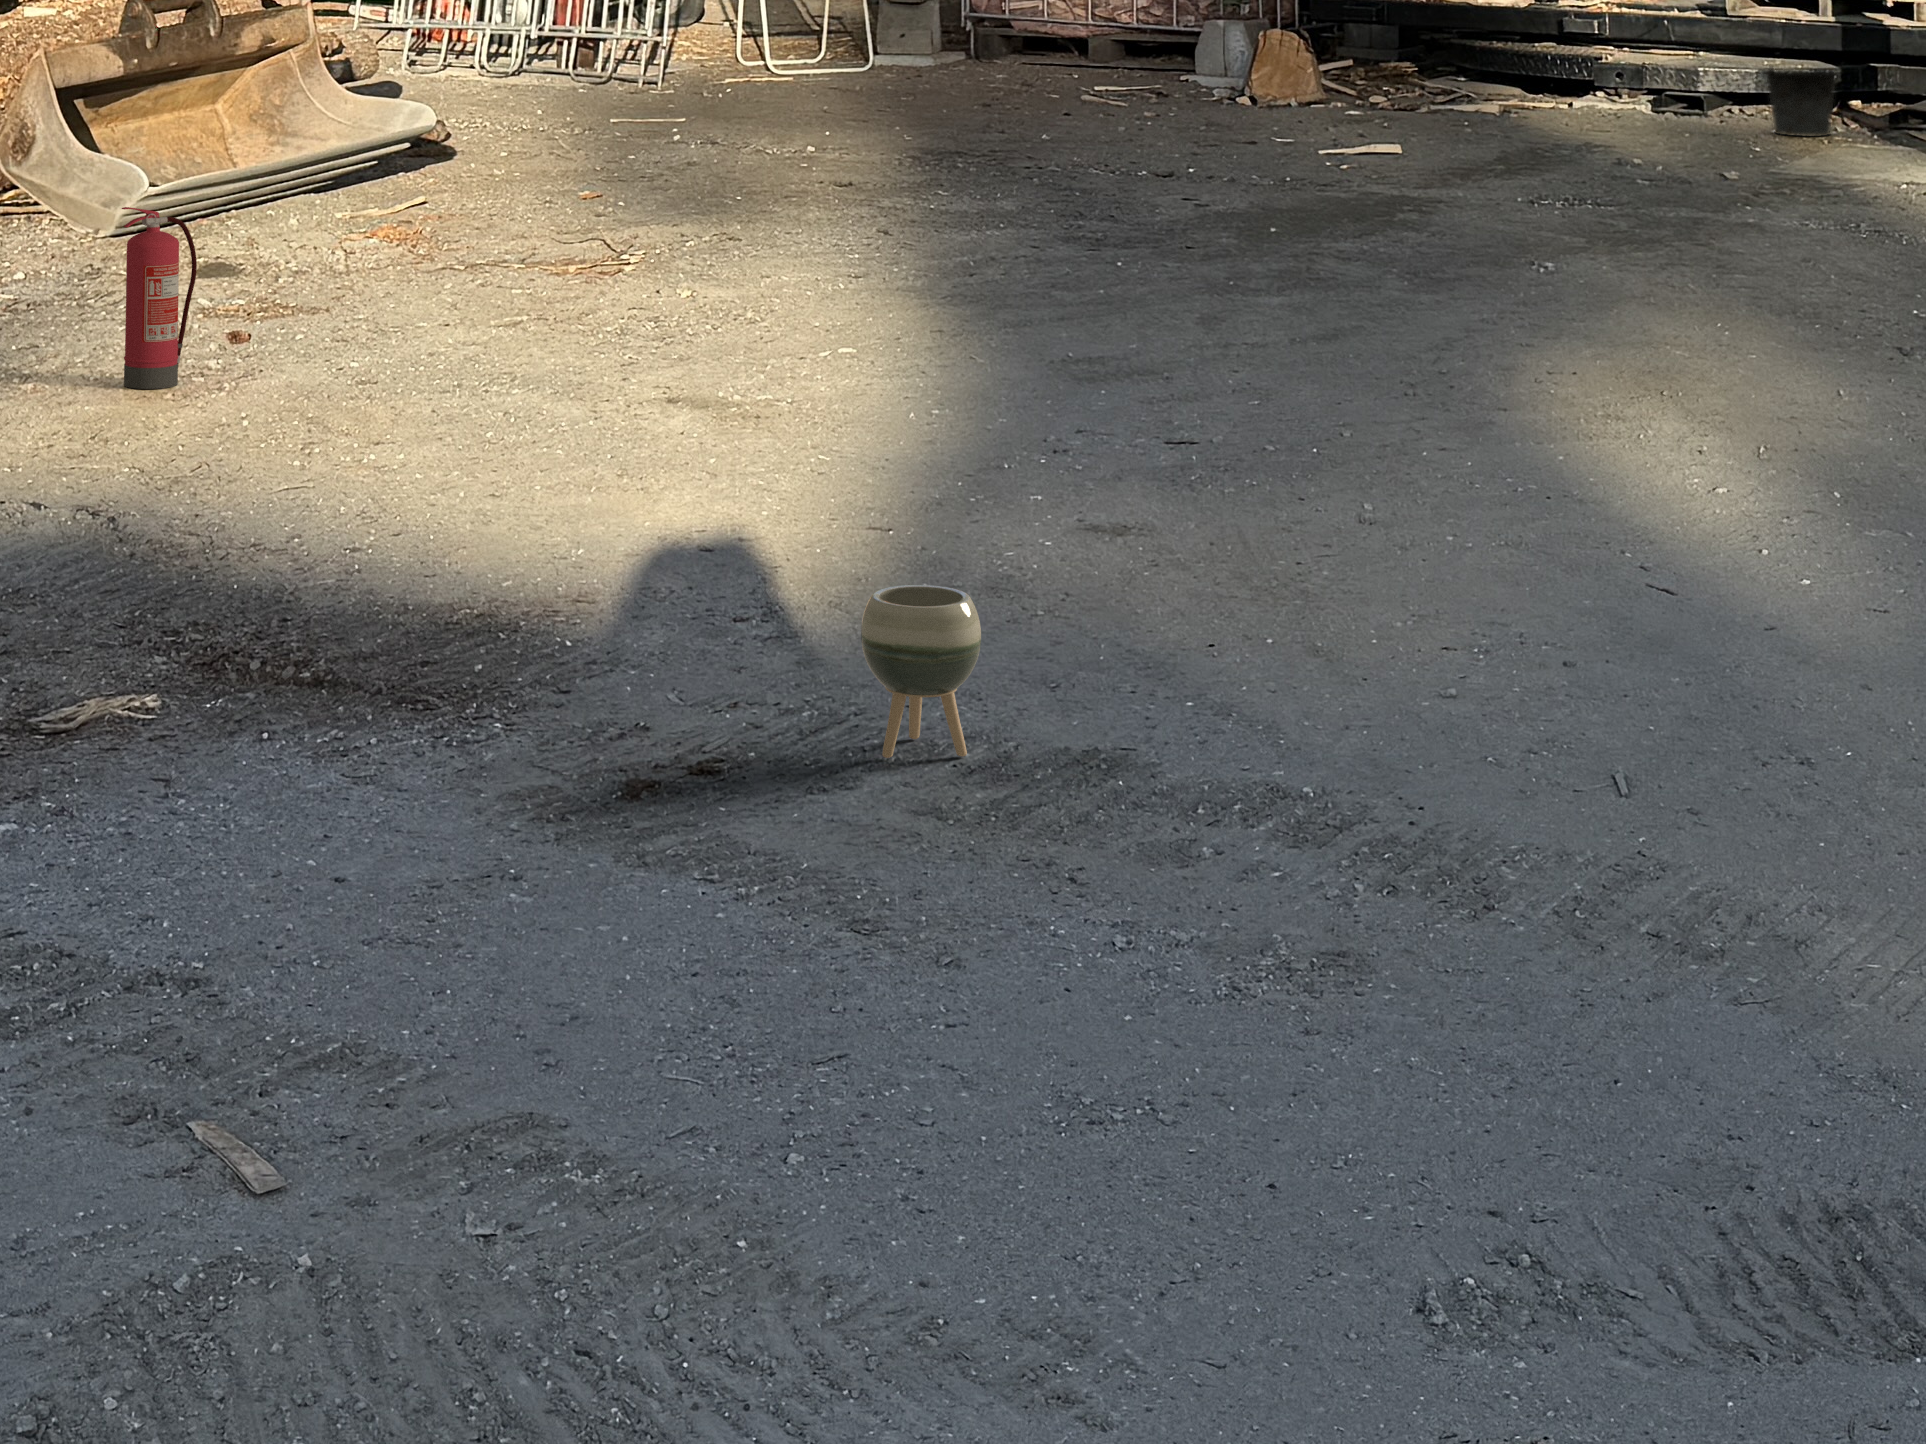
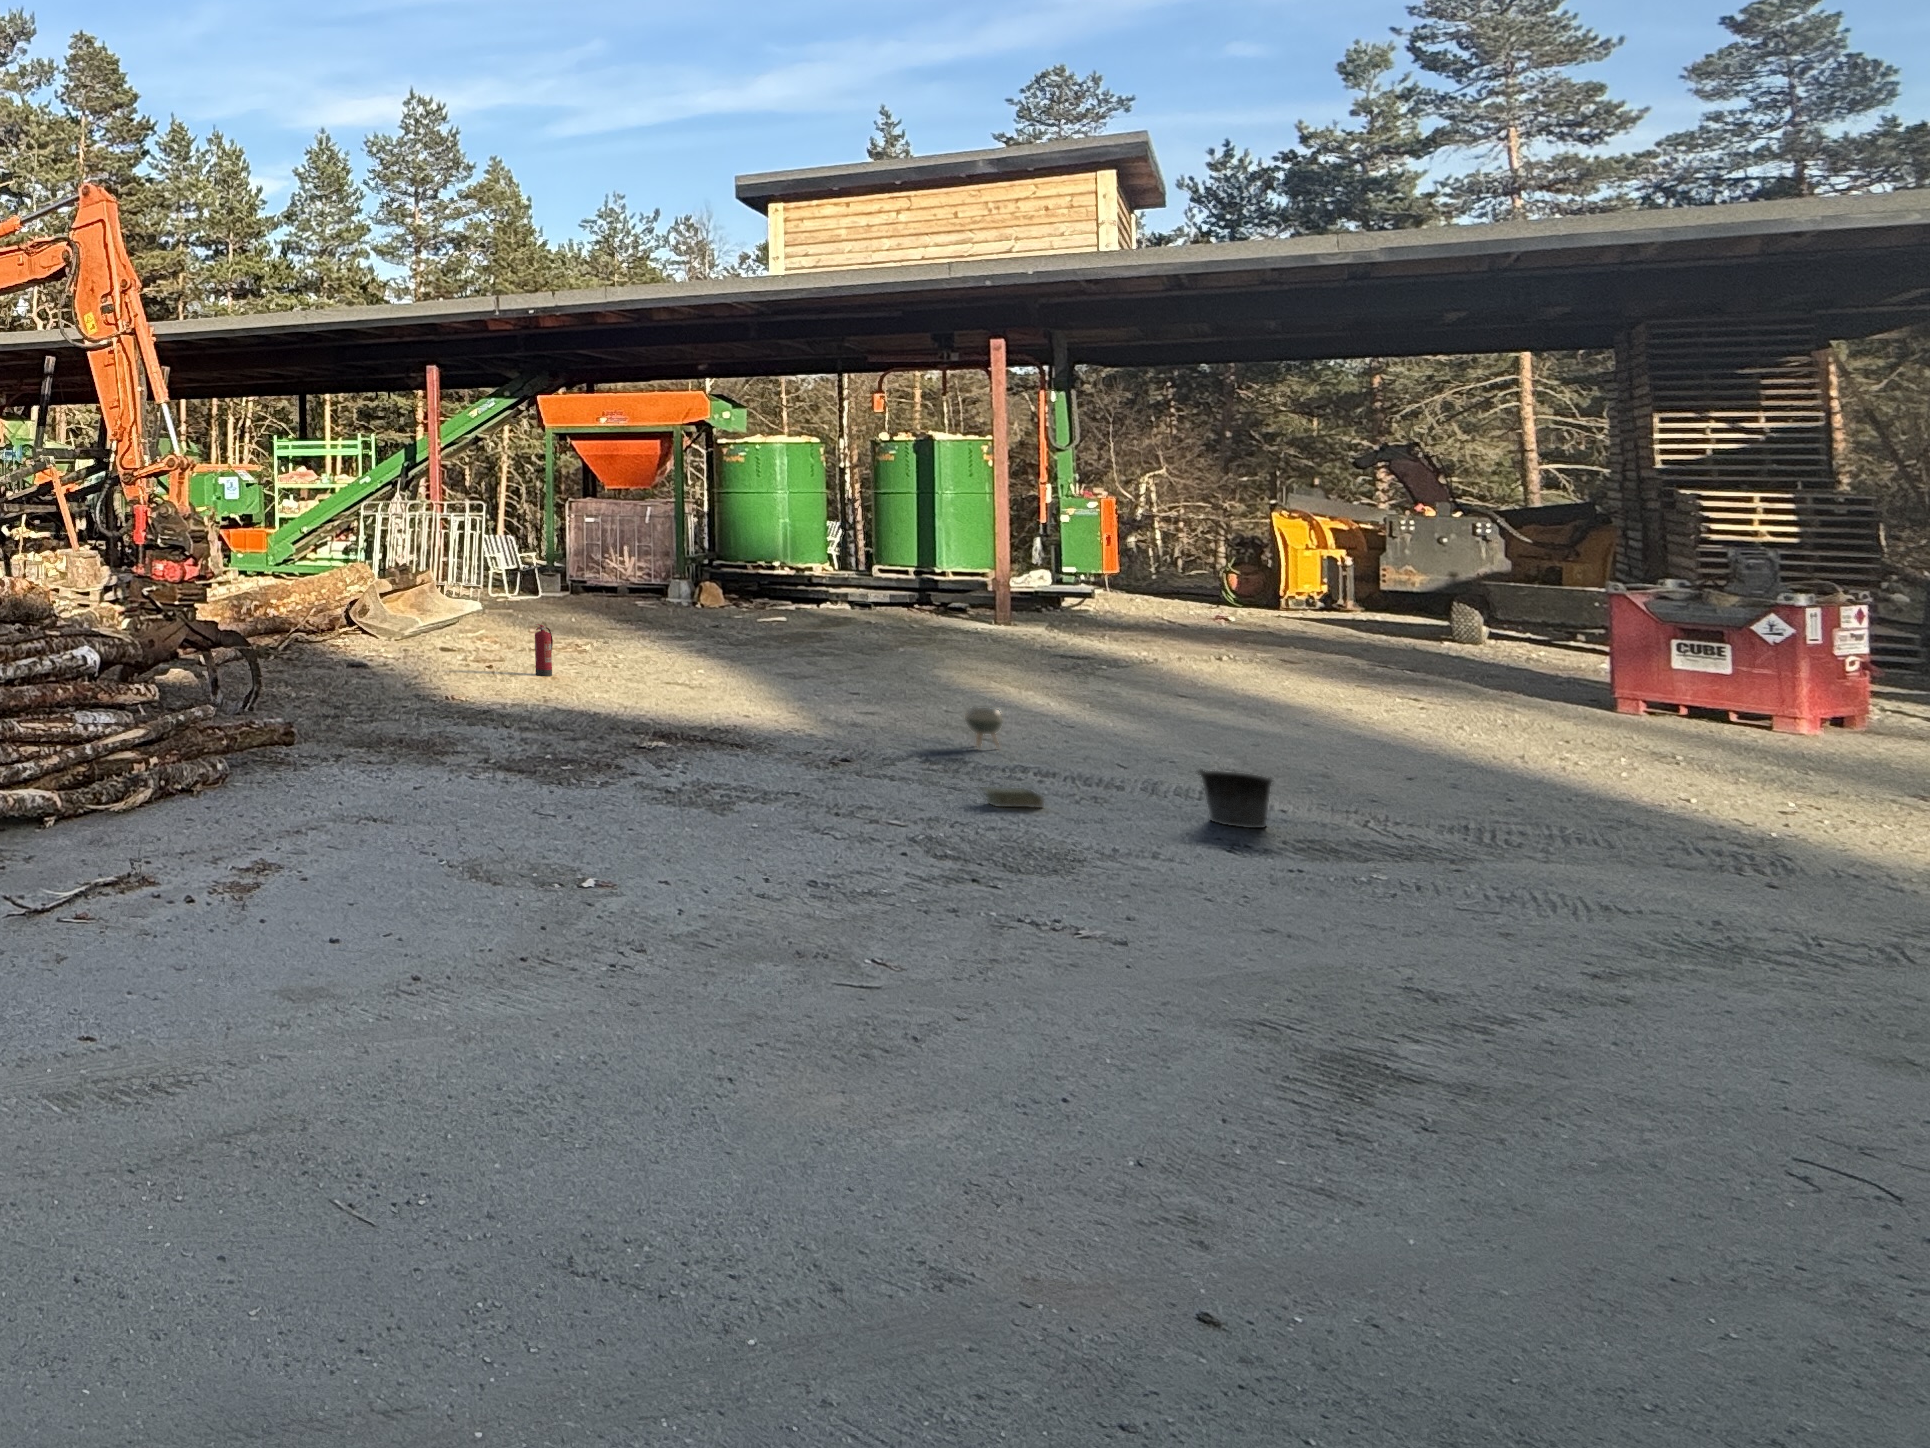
bucket: present [1764,68,1836,136] -> present [1198,770,1272,828]
toolbox: none [227,1054,443,1169] -> present [982,787,1044,808]

